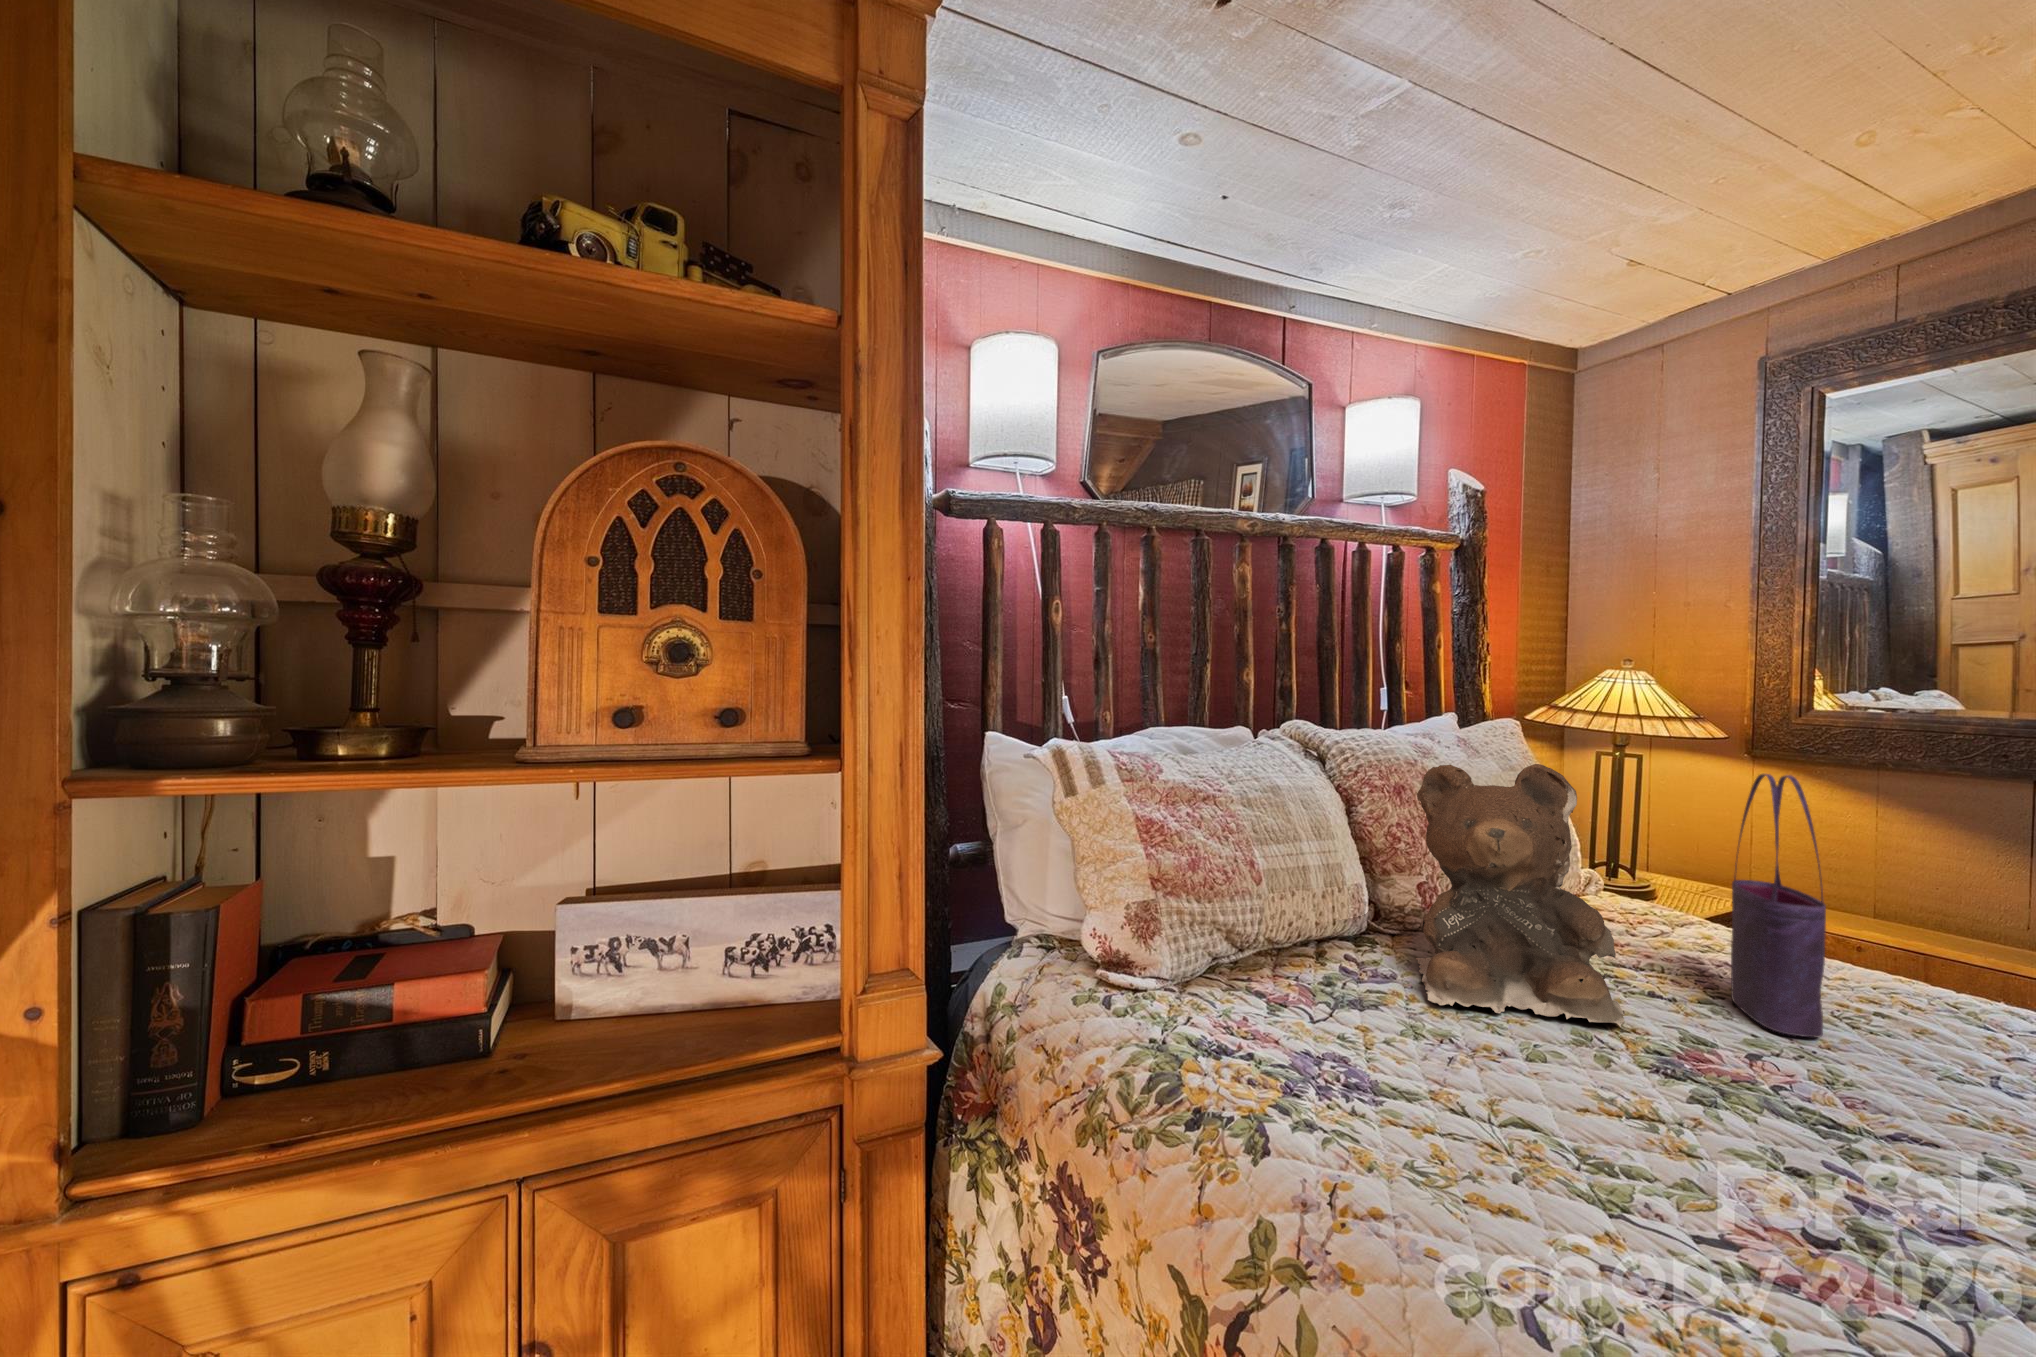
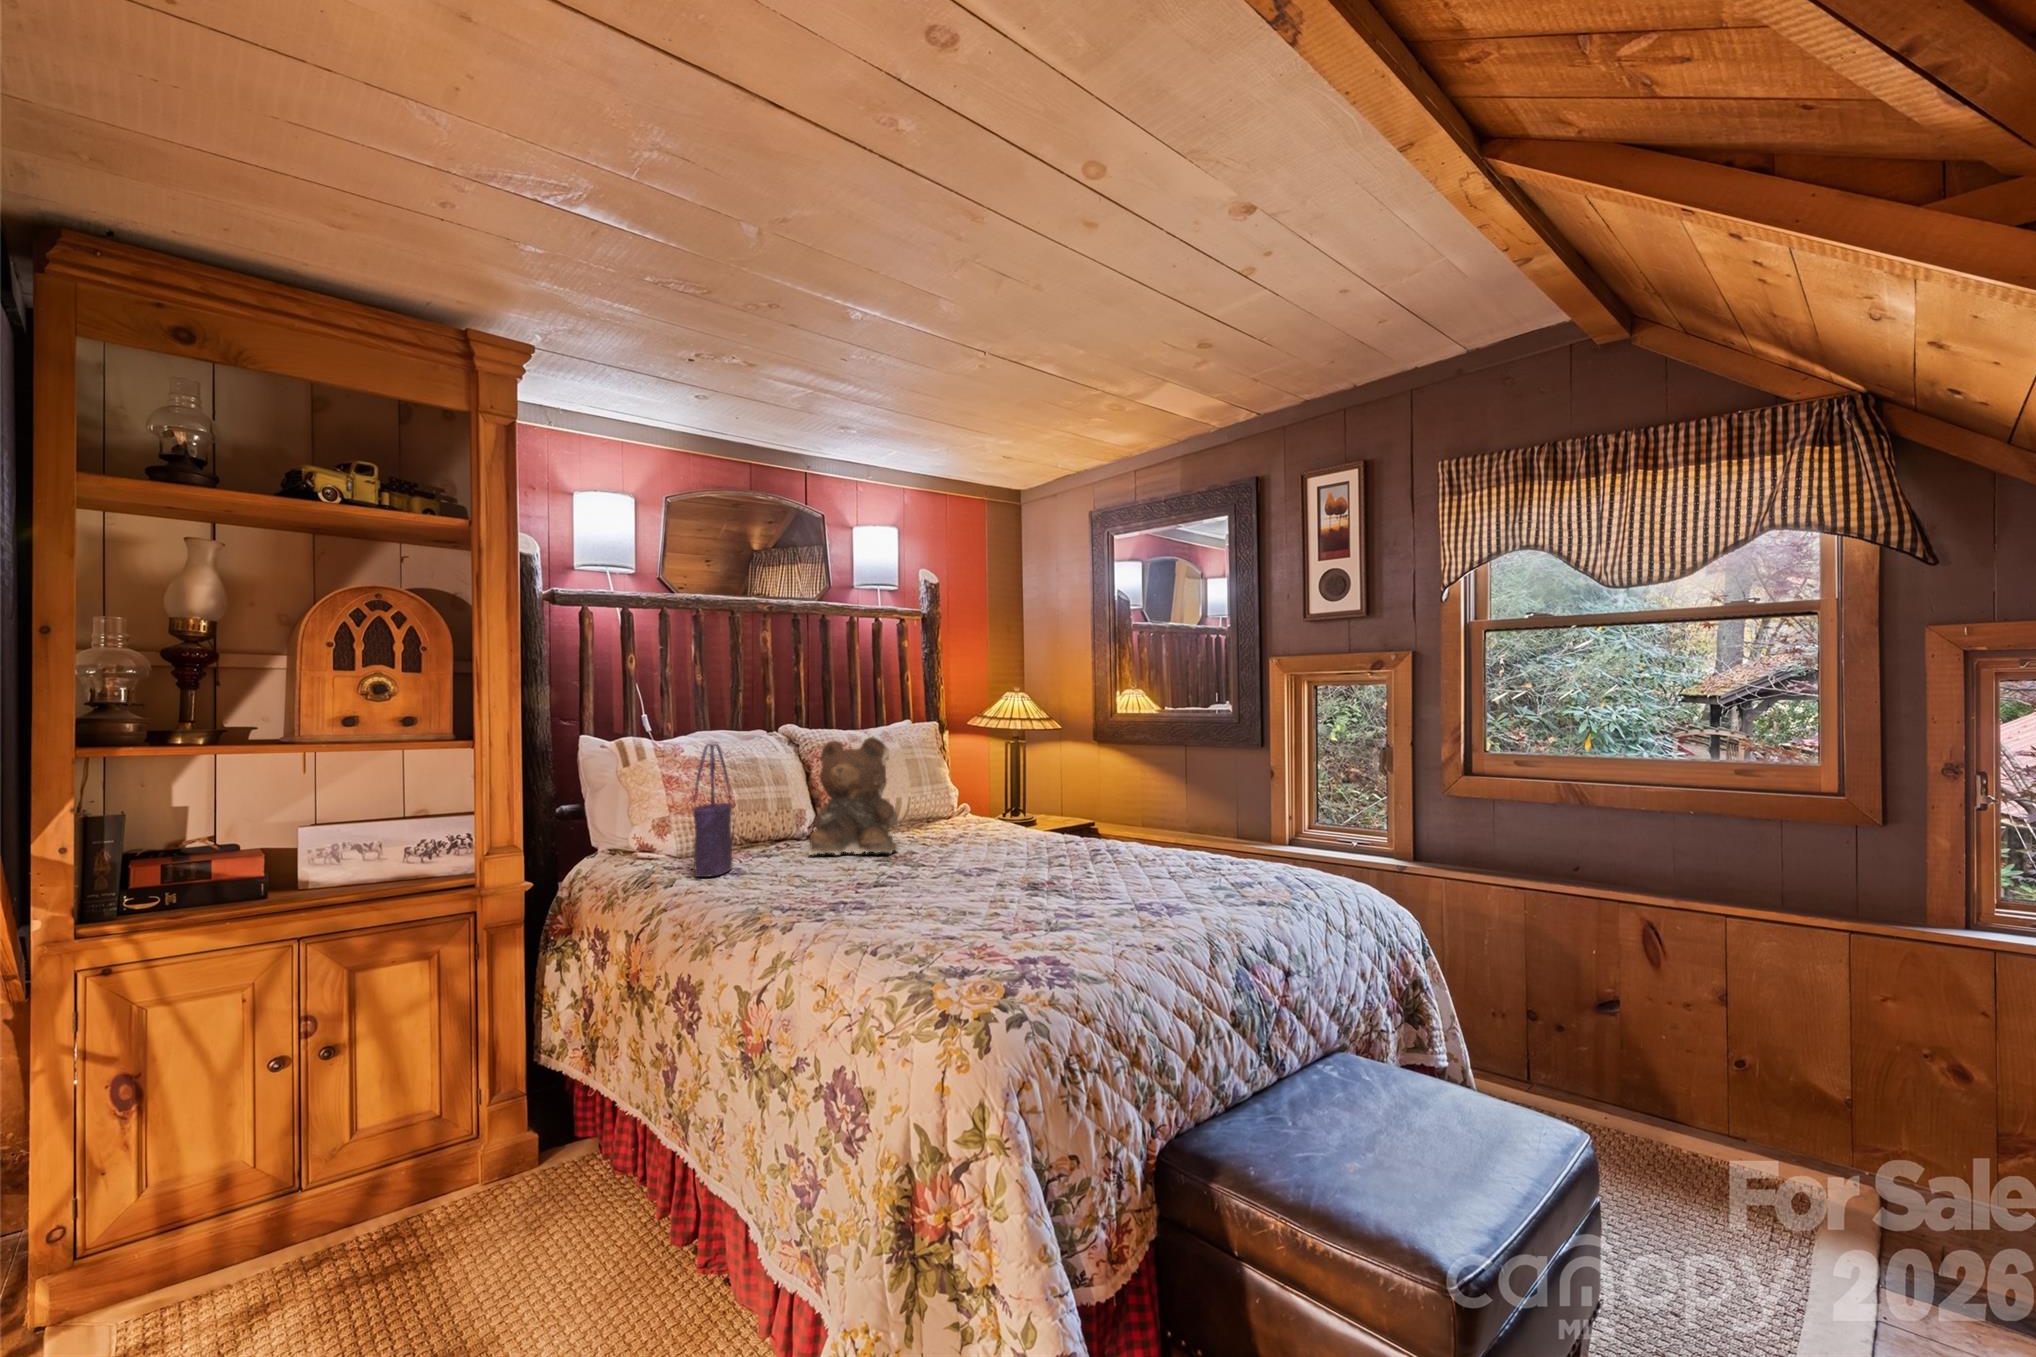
tote bag: present [1731,774,1826,1038] -> present [694,744,732,877]

